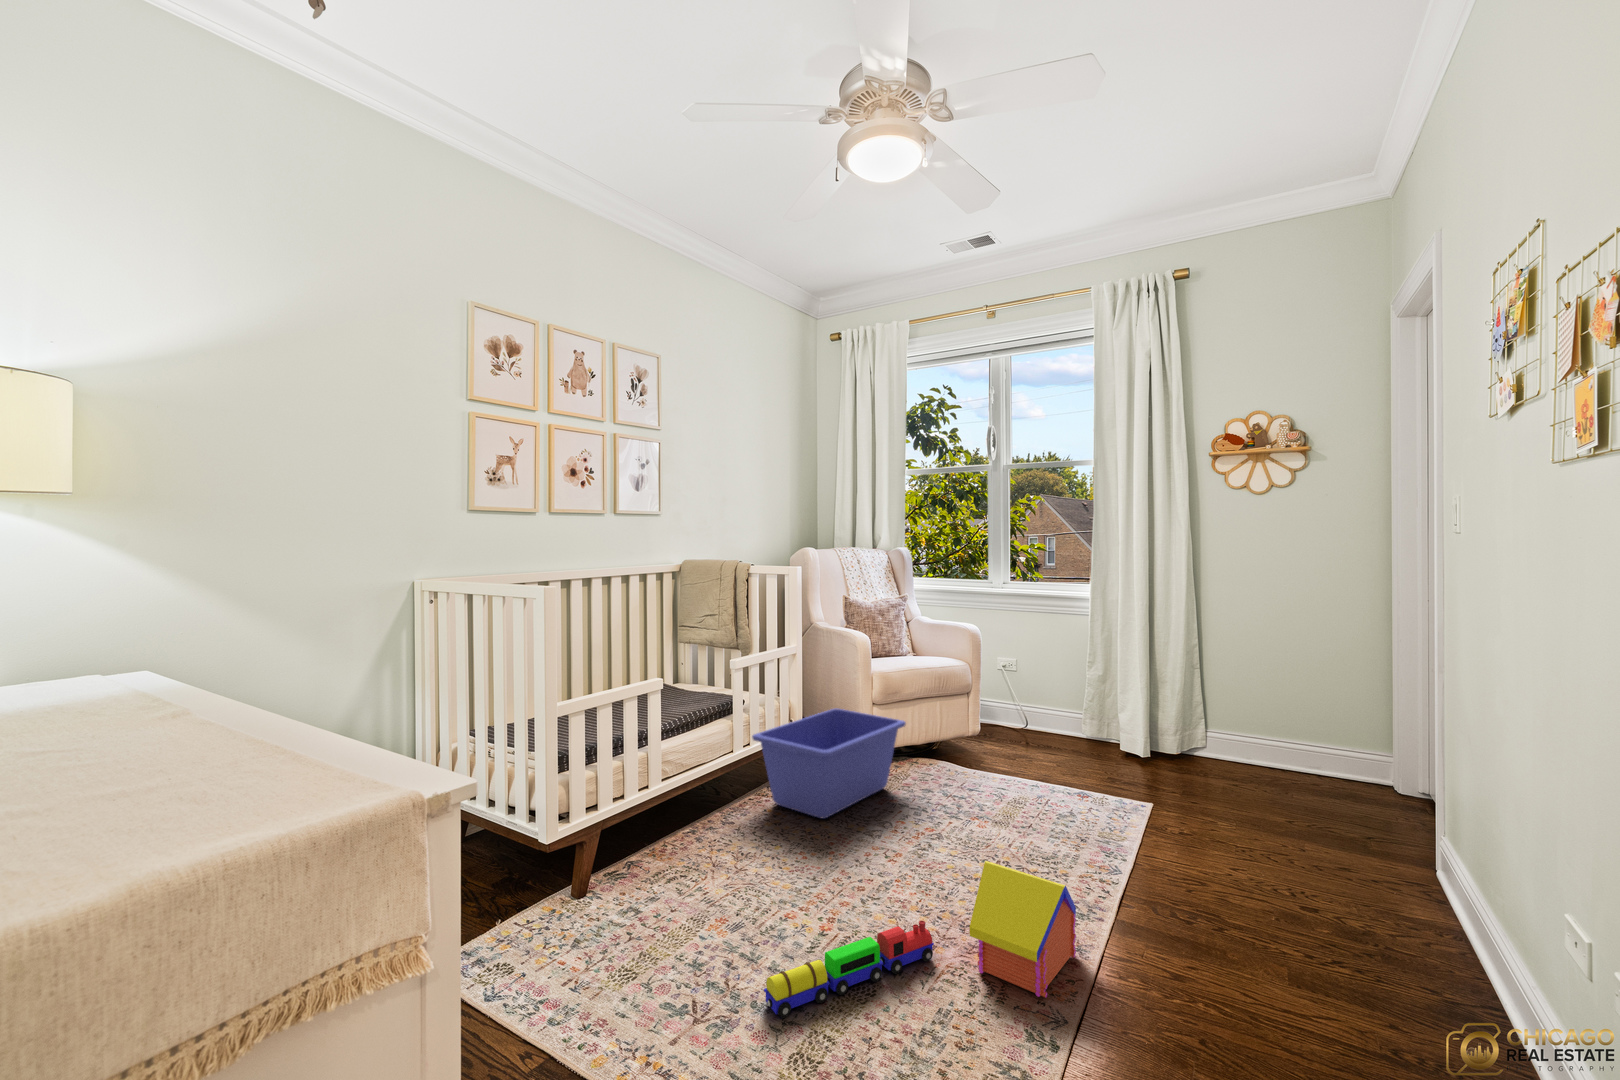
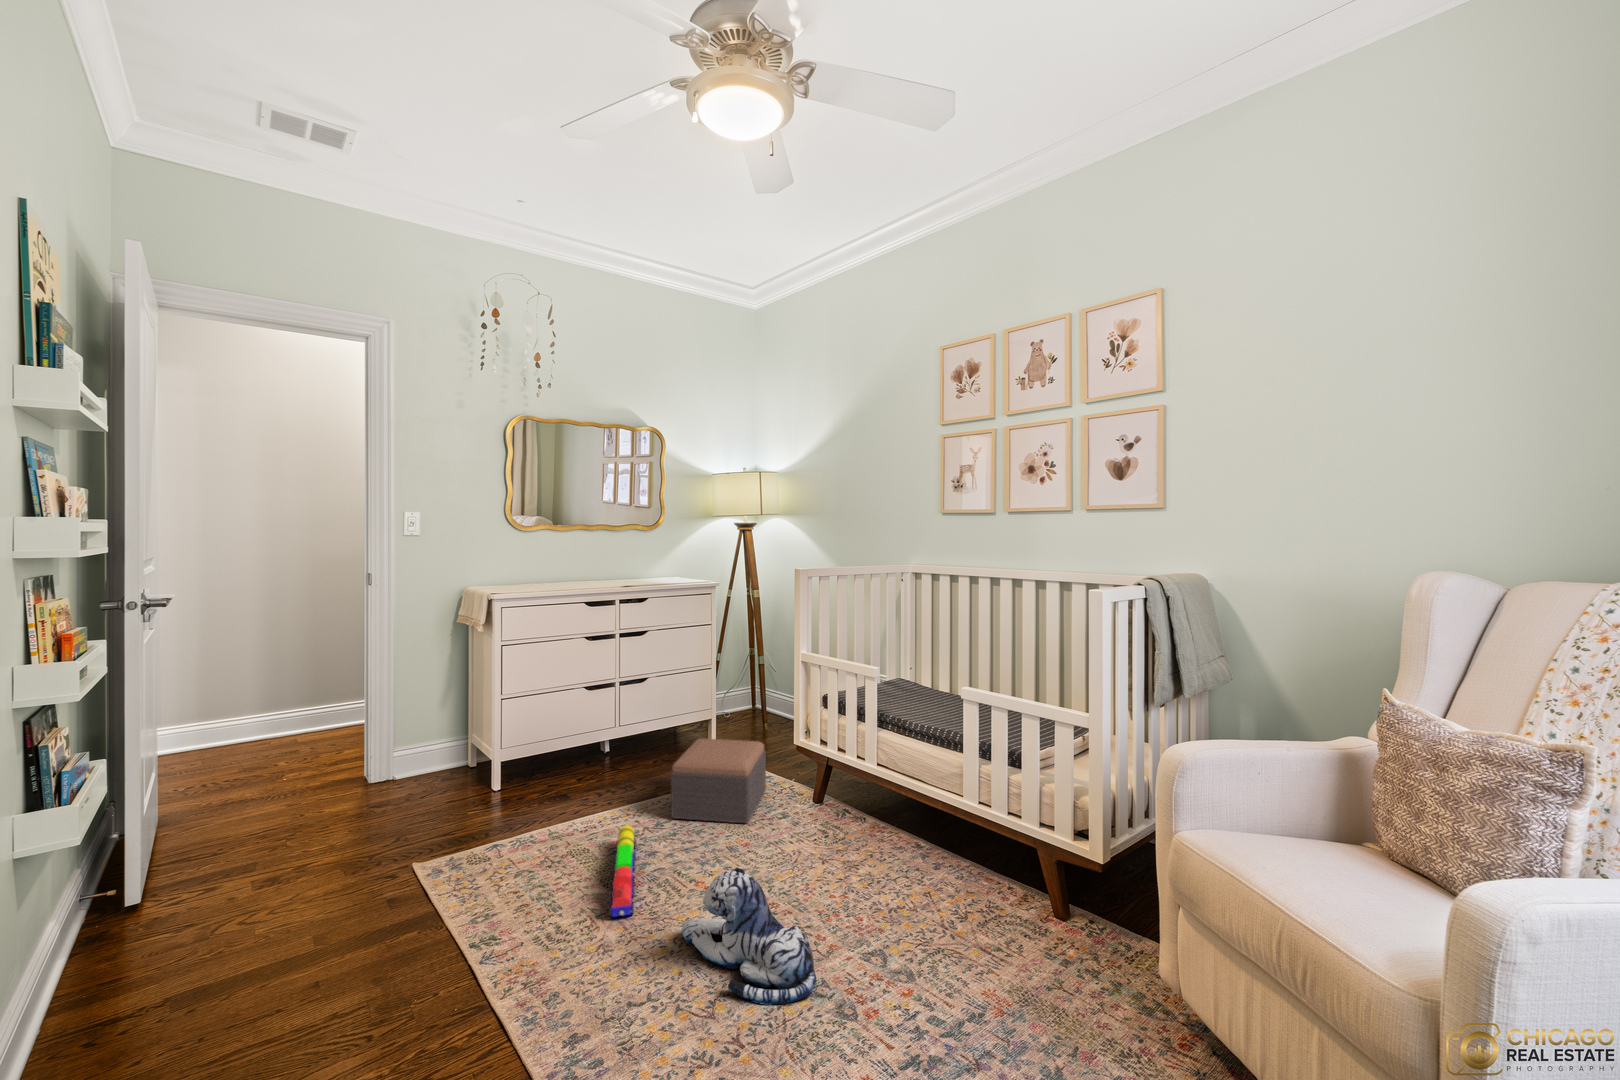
storage bin: present [752,708,906,818] -> none [883,787,1133,993]
plush toy: none [896,804,969,903] -> present [681,867,816,1005]
footstool: none [539,849,682,1006] -> present [671,738,766,824]
toy house: present [969,861,1076,998] -> none [509,873,605,1009]

